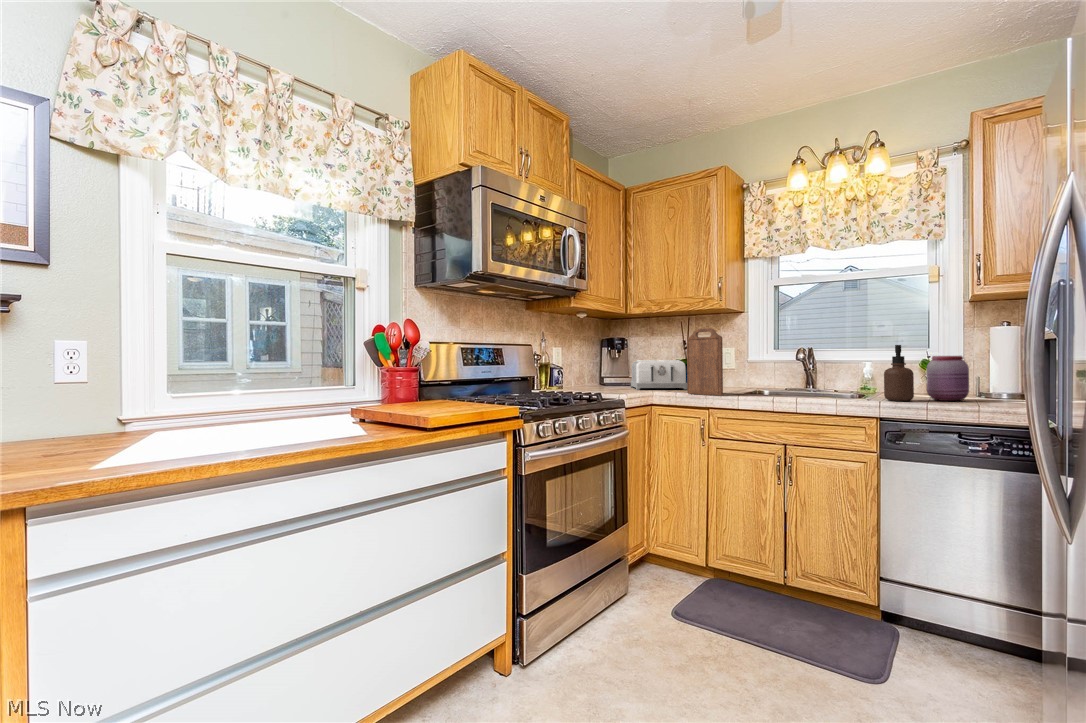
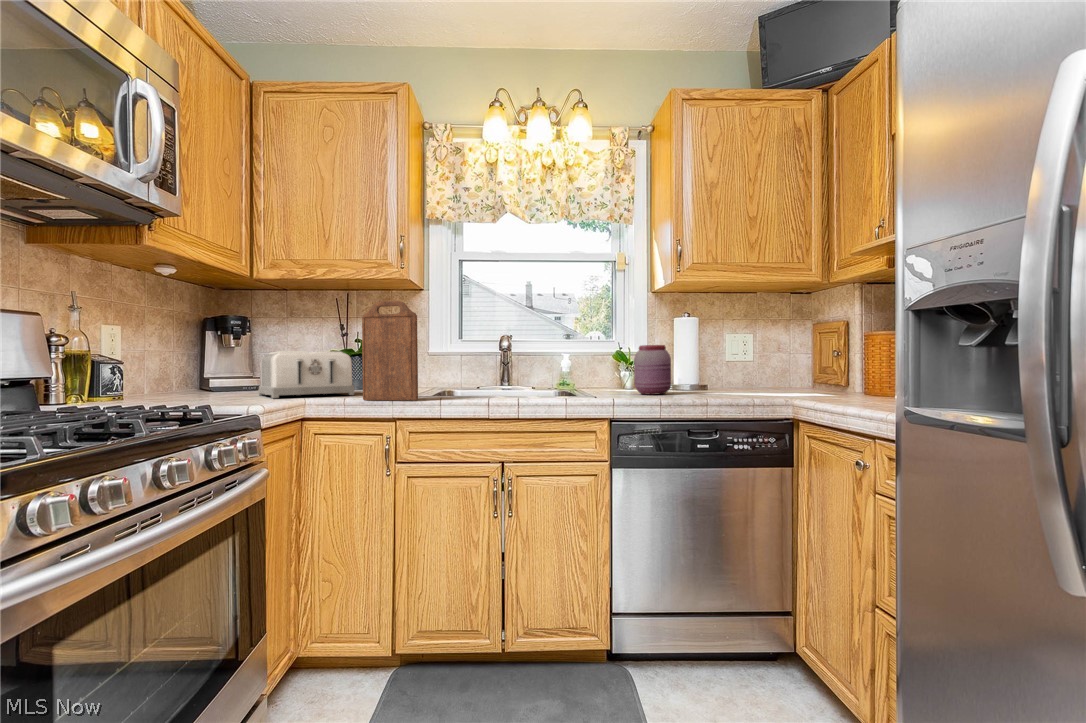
soap dispenser: present [884,345,914,401] -> none [602,331,631,397]

